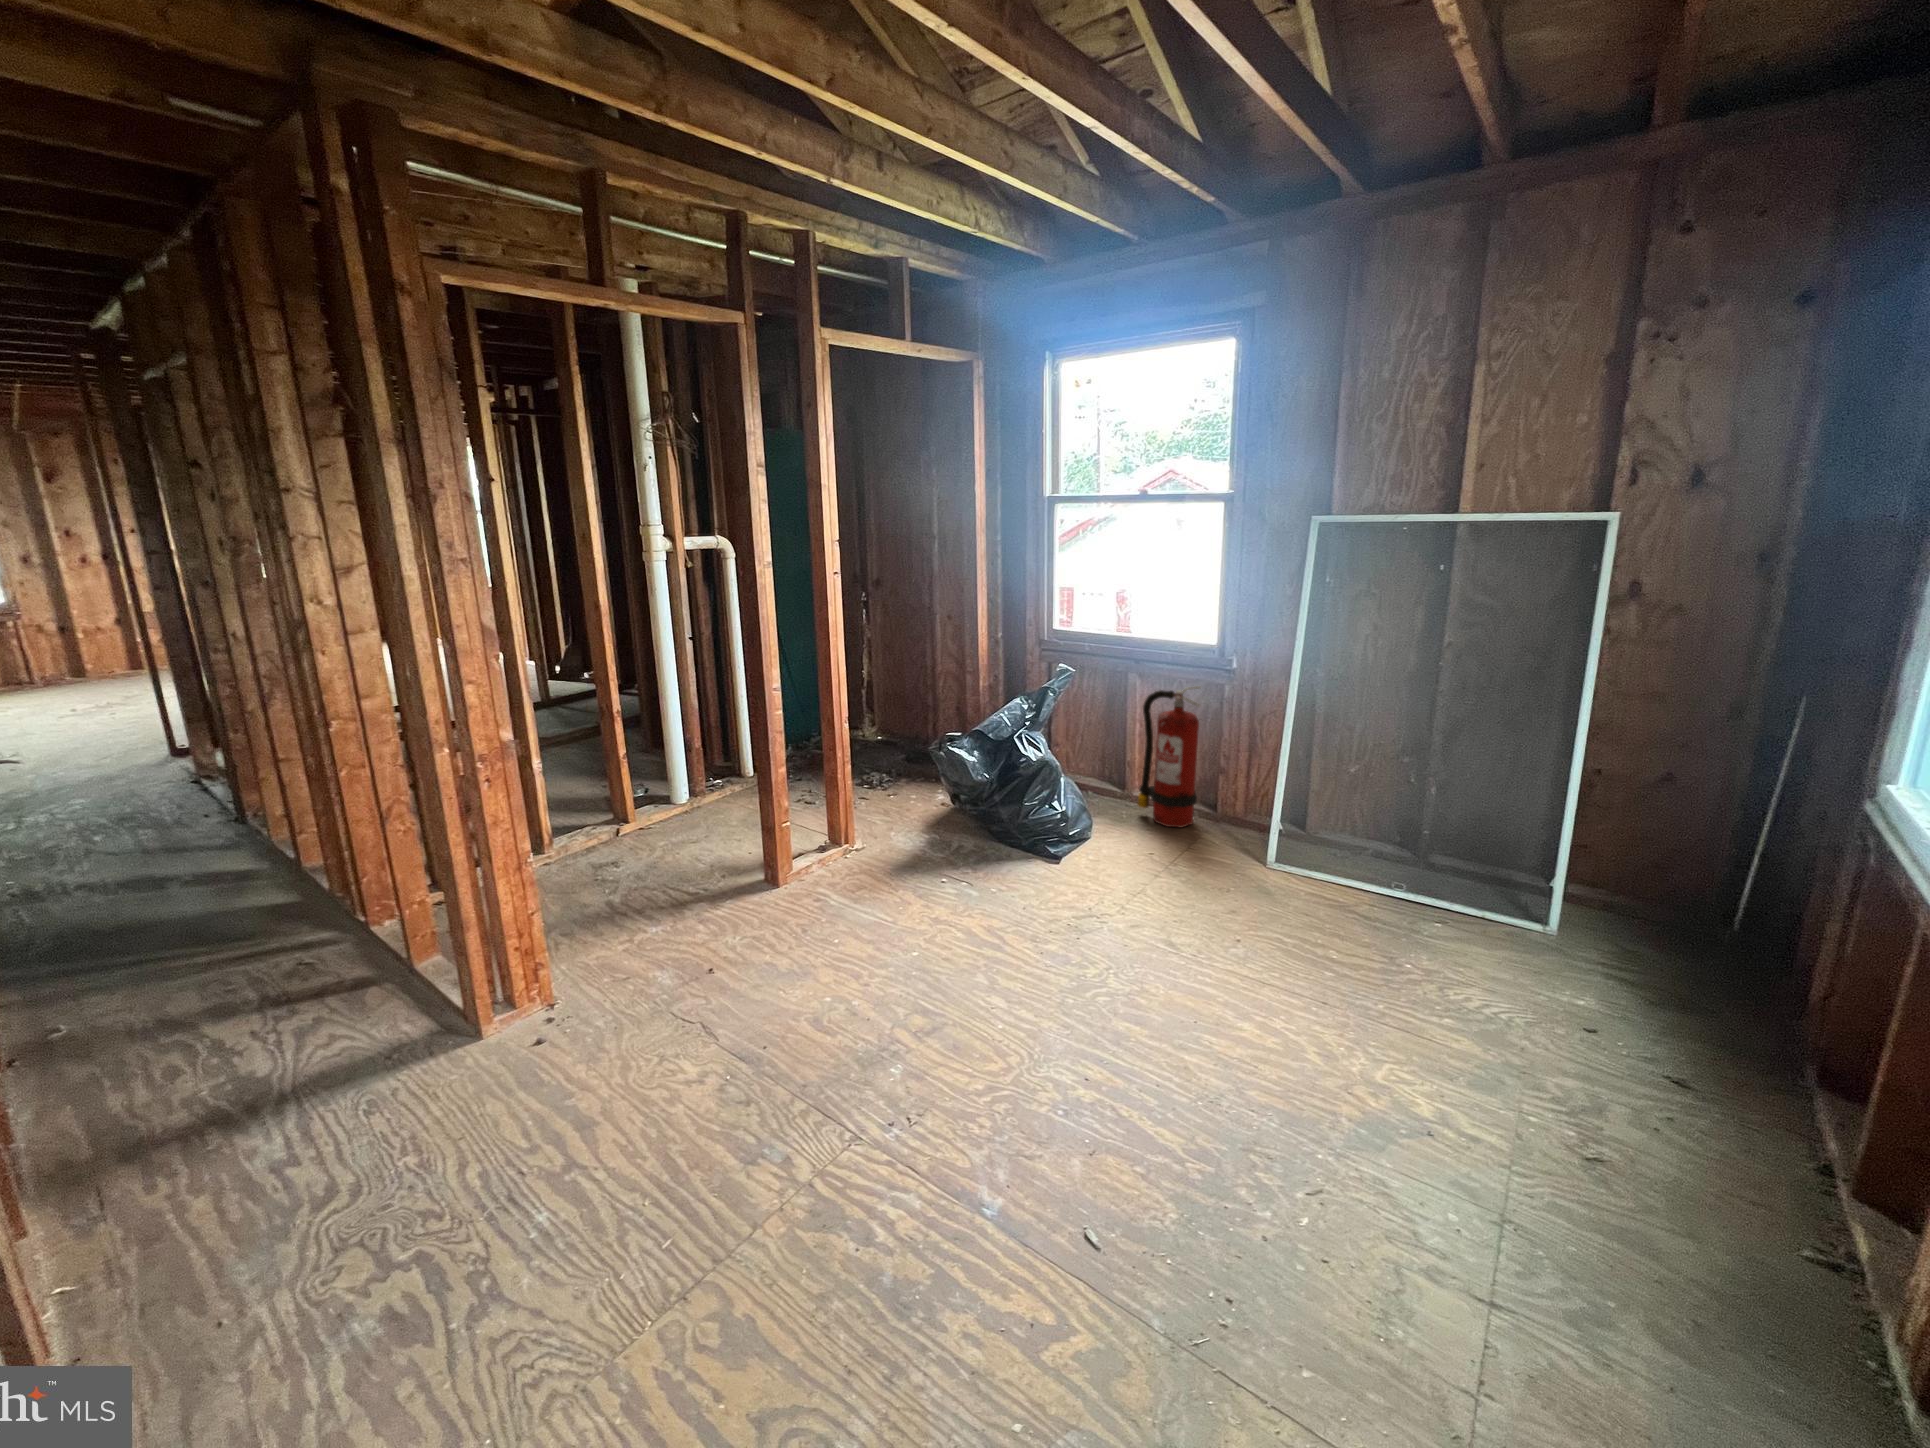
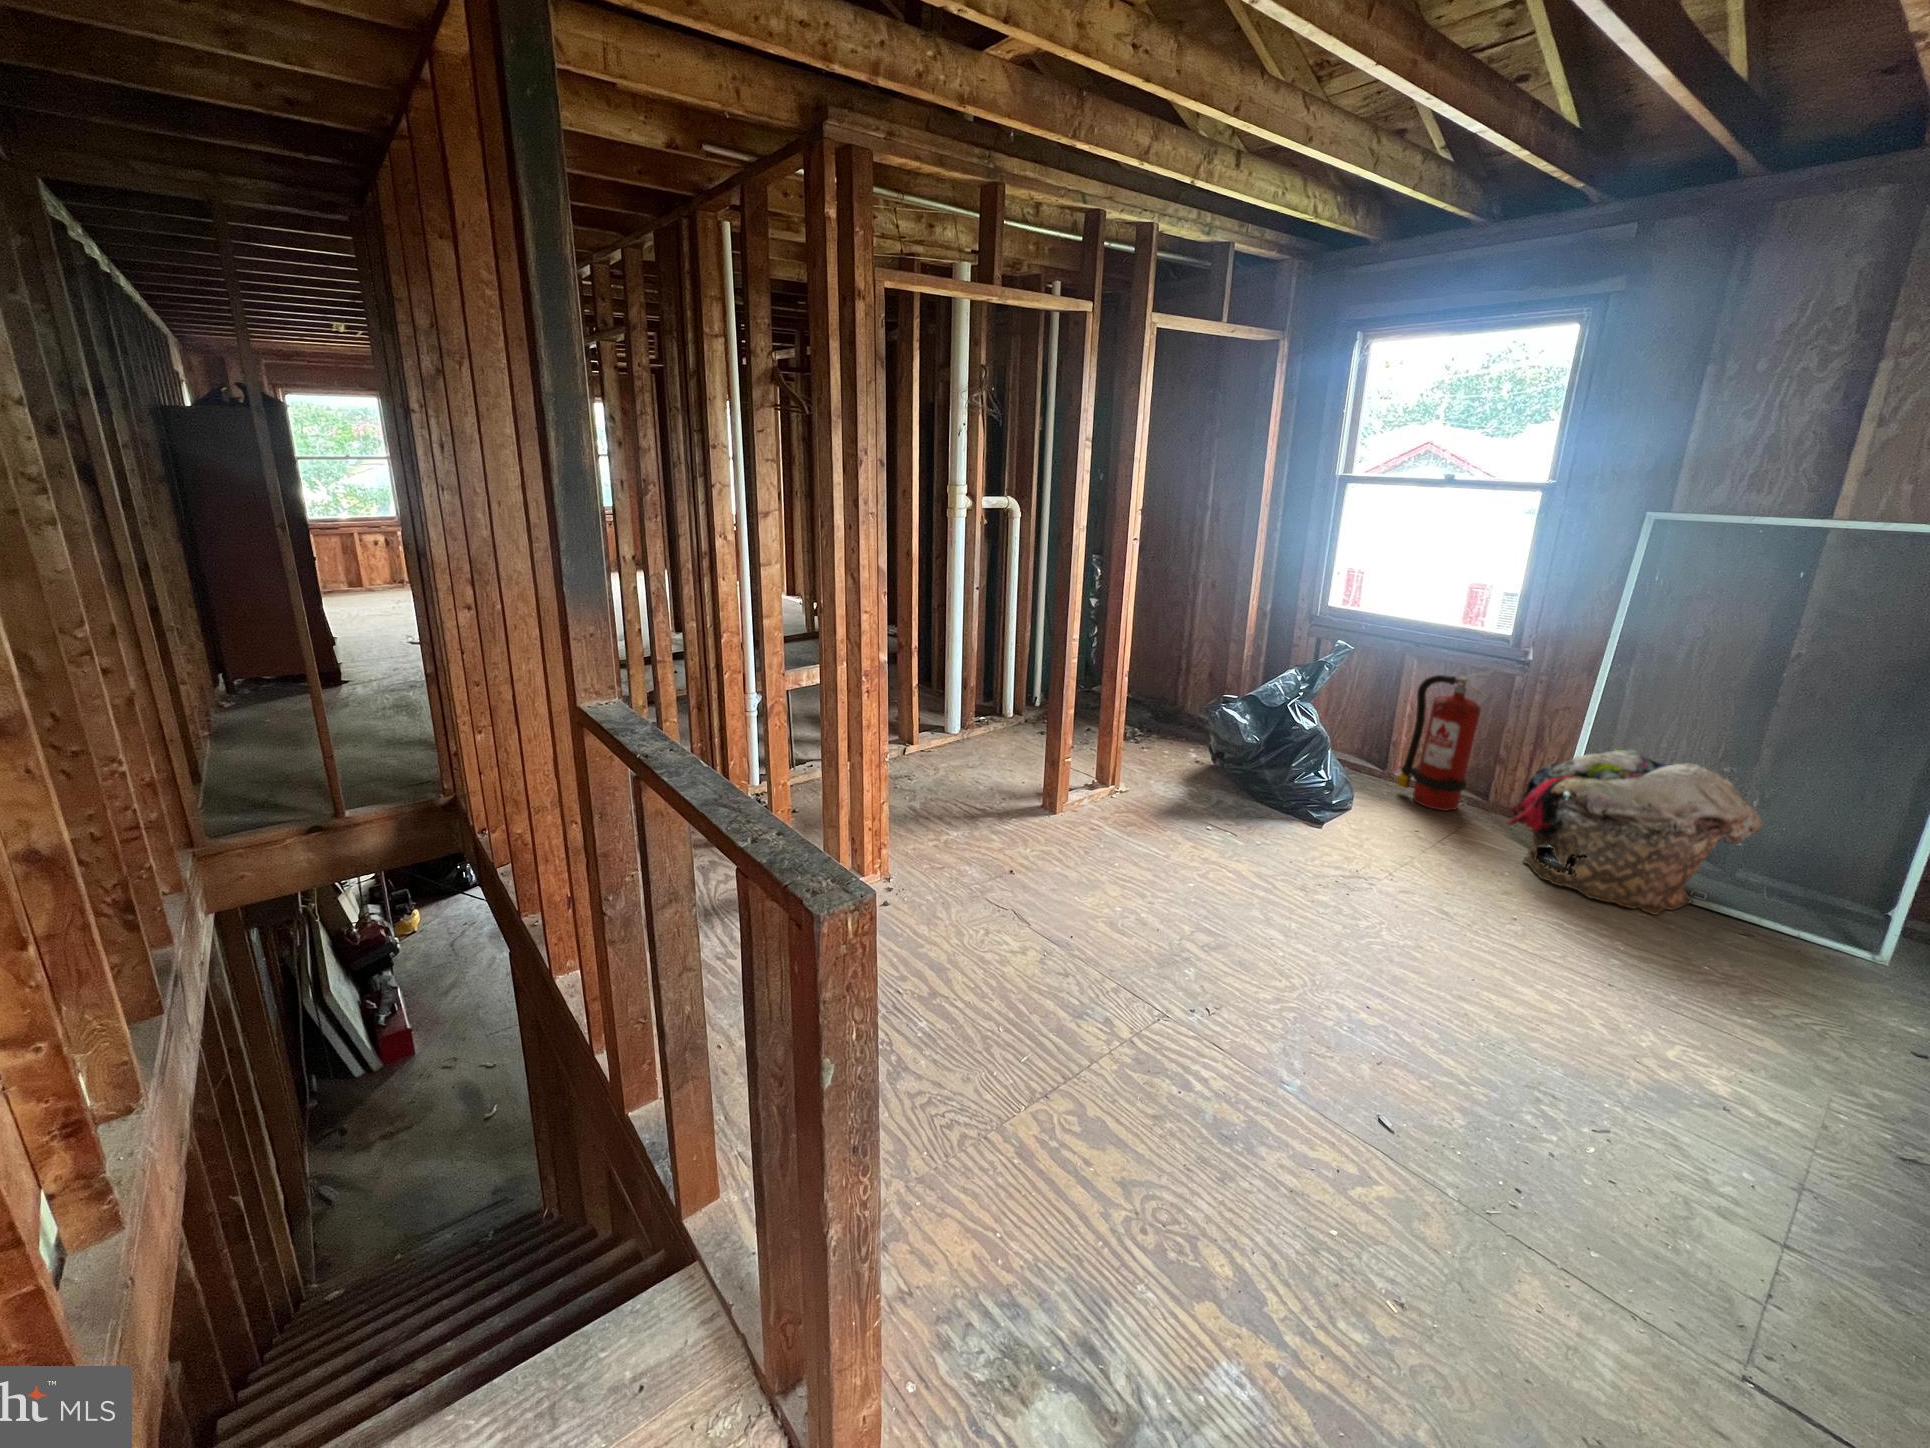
laundry basket: none [1227,747,1438,911] -> present [1507,750,1762,915]

